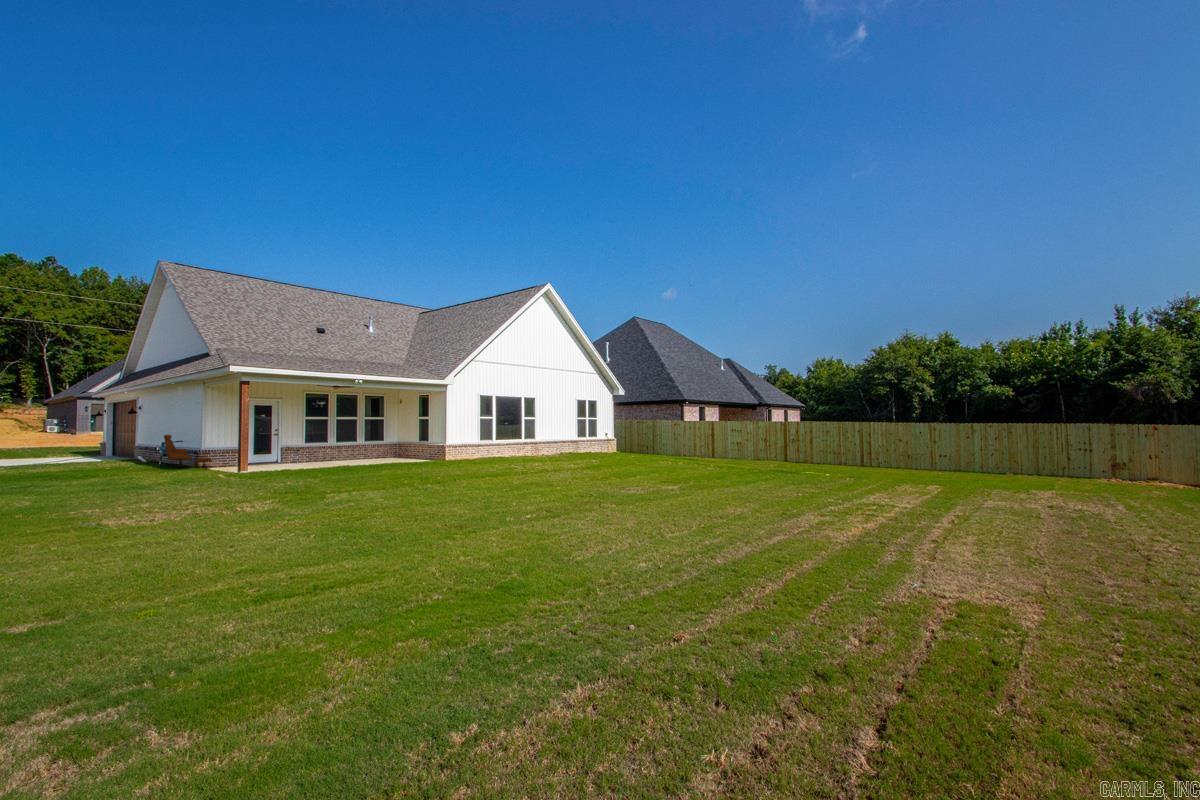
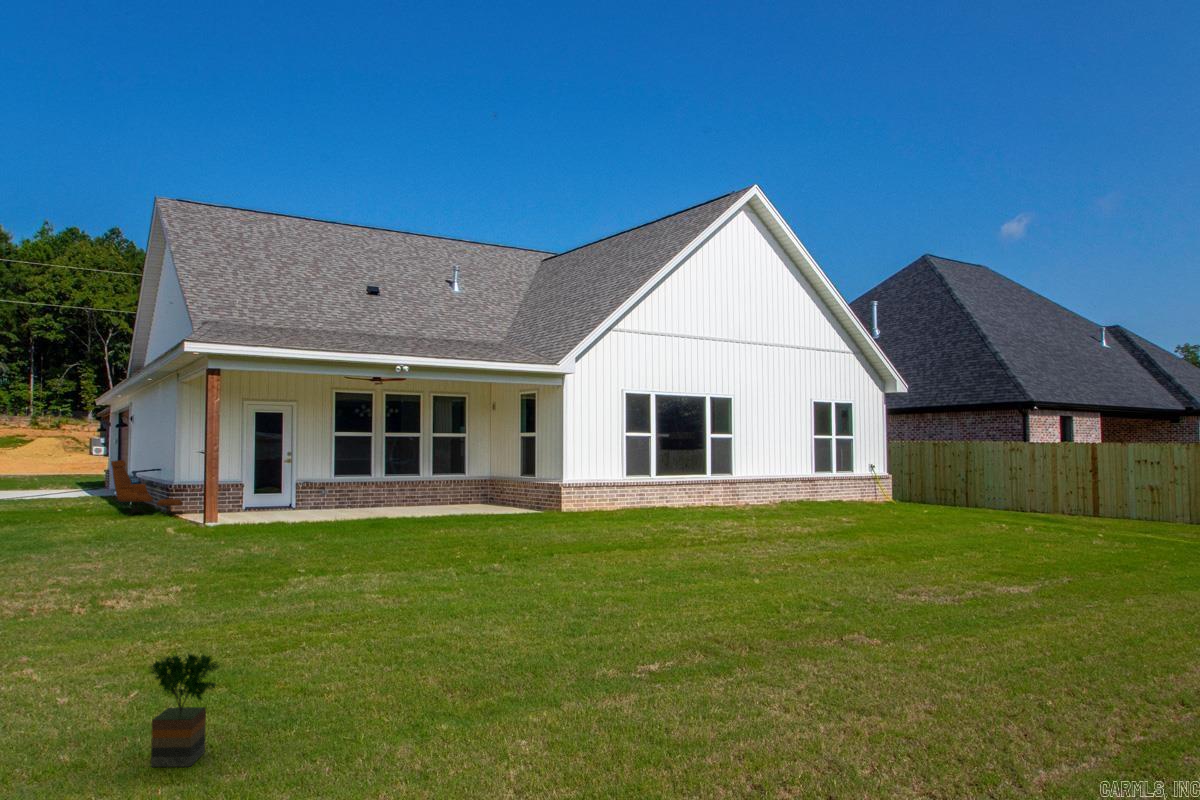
potted tree: none [375,502,402,542] -> present [151,654,220,767]

